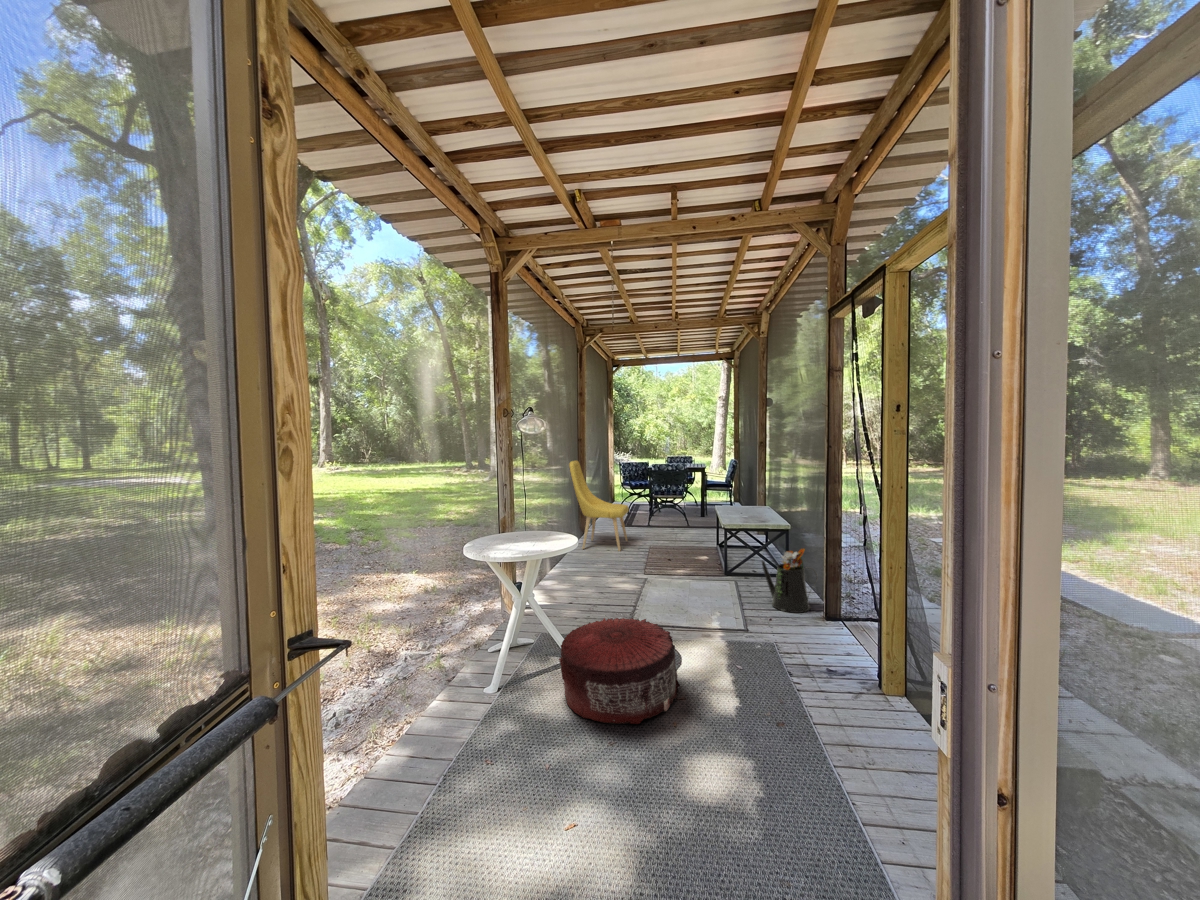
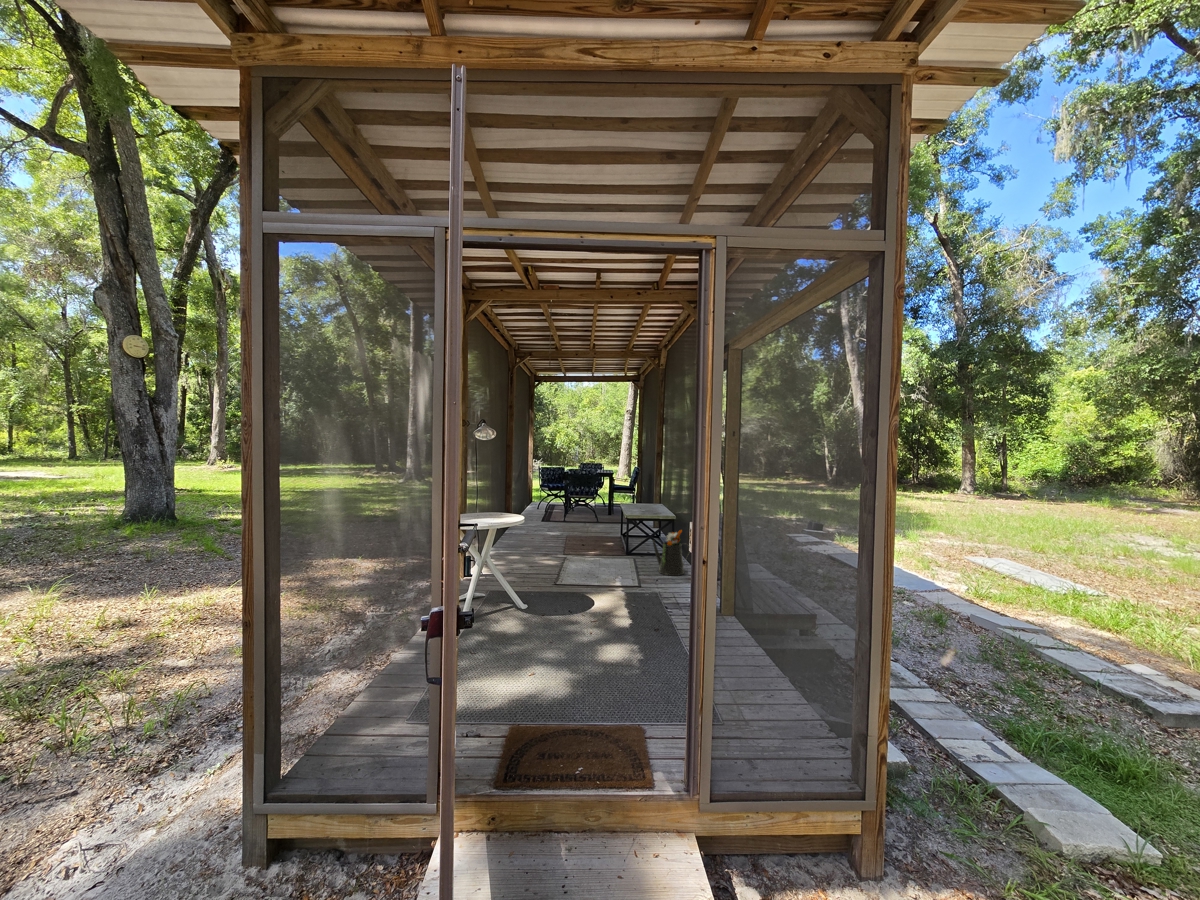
chair: present [570,461,629,551] -> none [501,463,550,540]
pouf: present [559,618,680,724] -> none [513,573,595,636]

